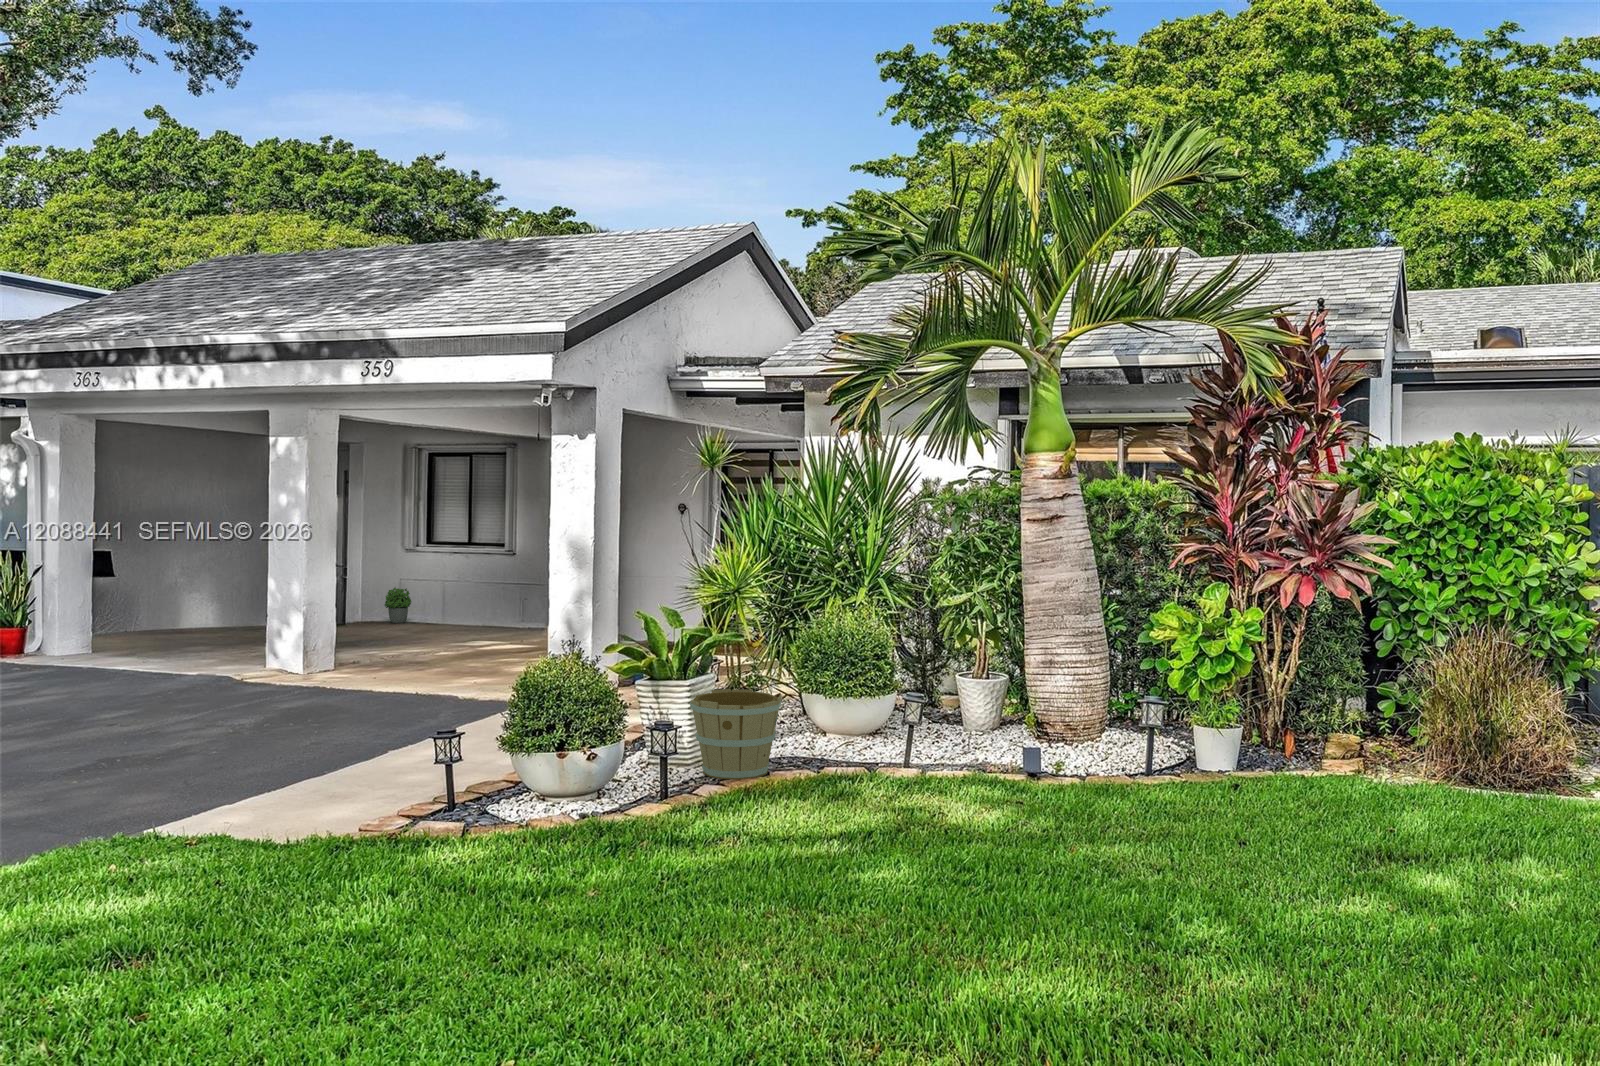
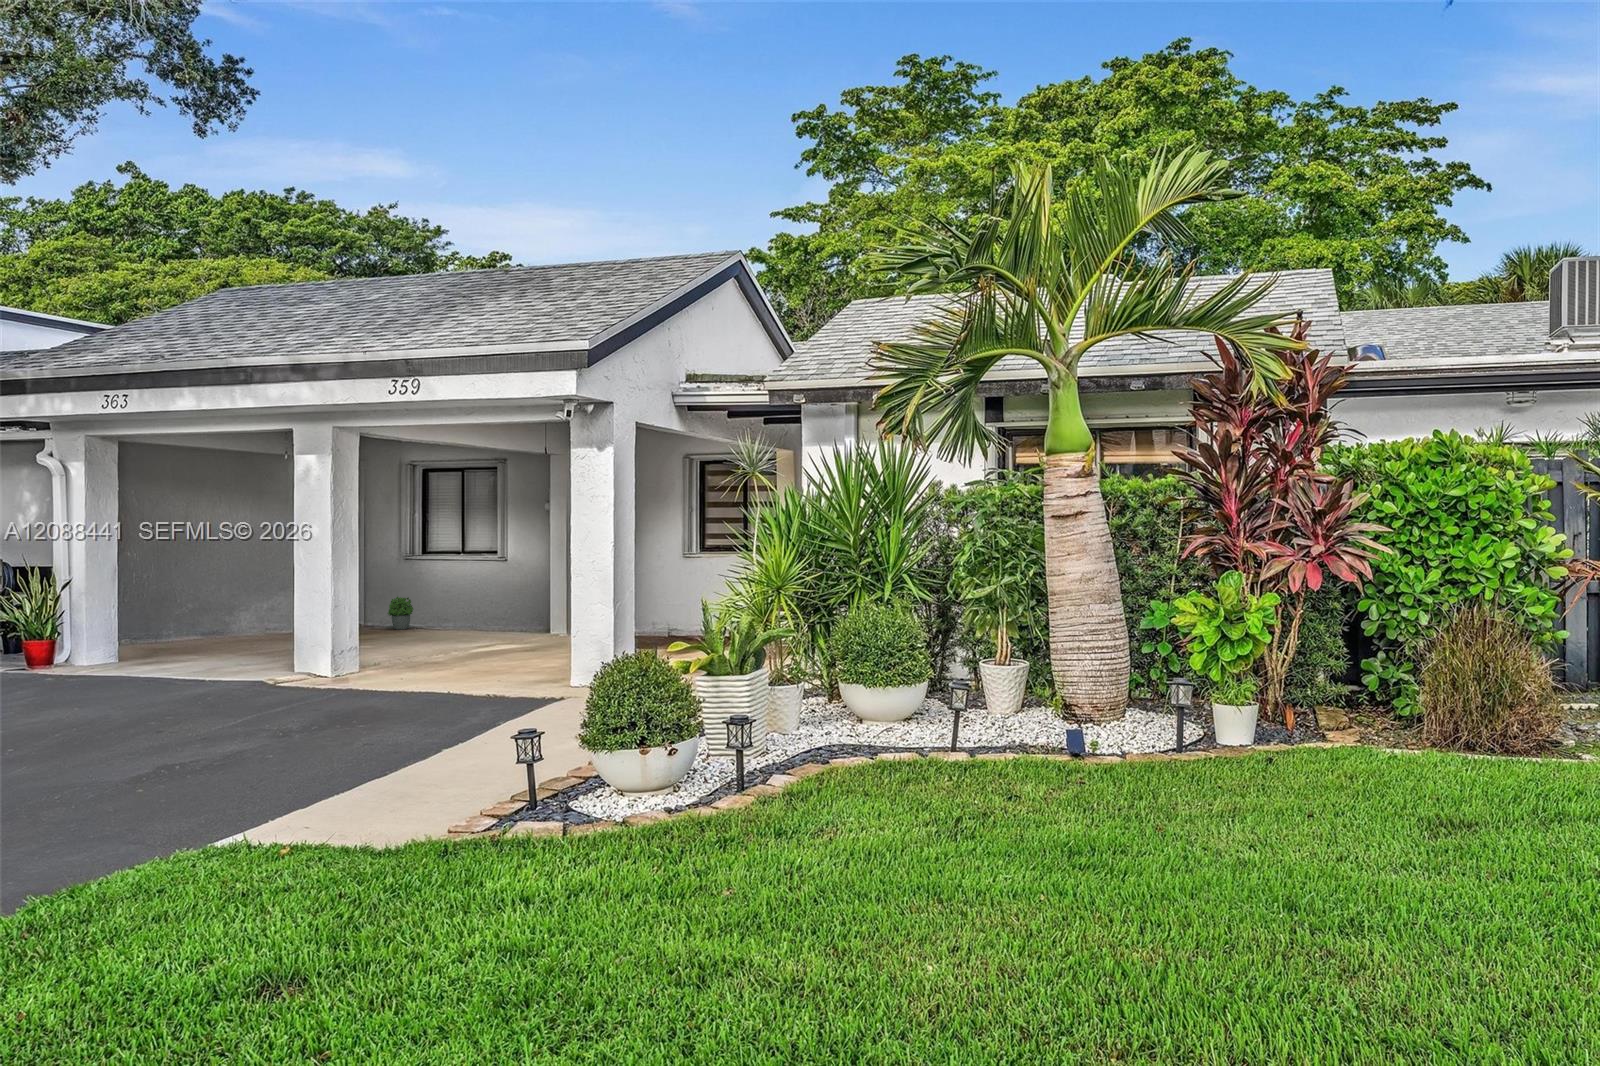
wooden bucket: present [690,689,782,779] -> none [754,682,840,769]

